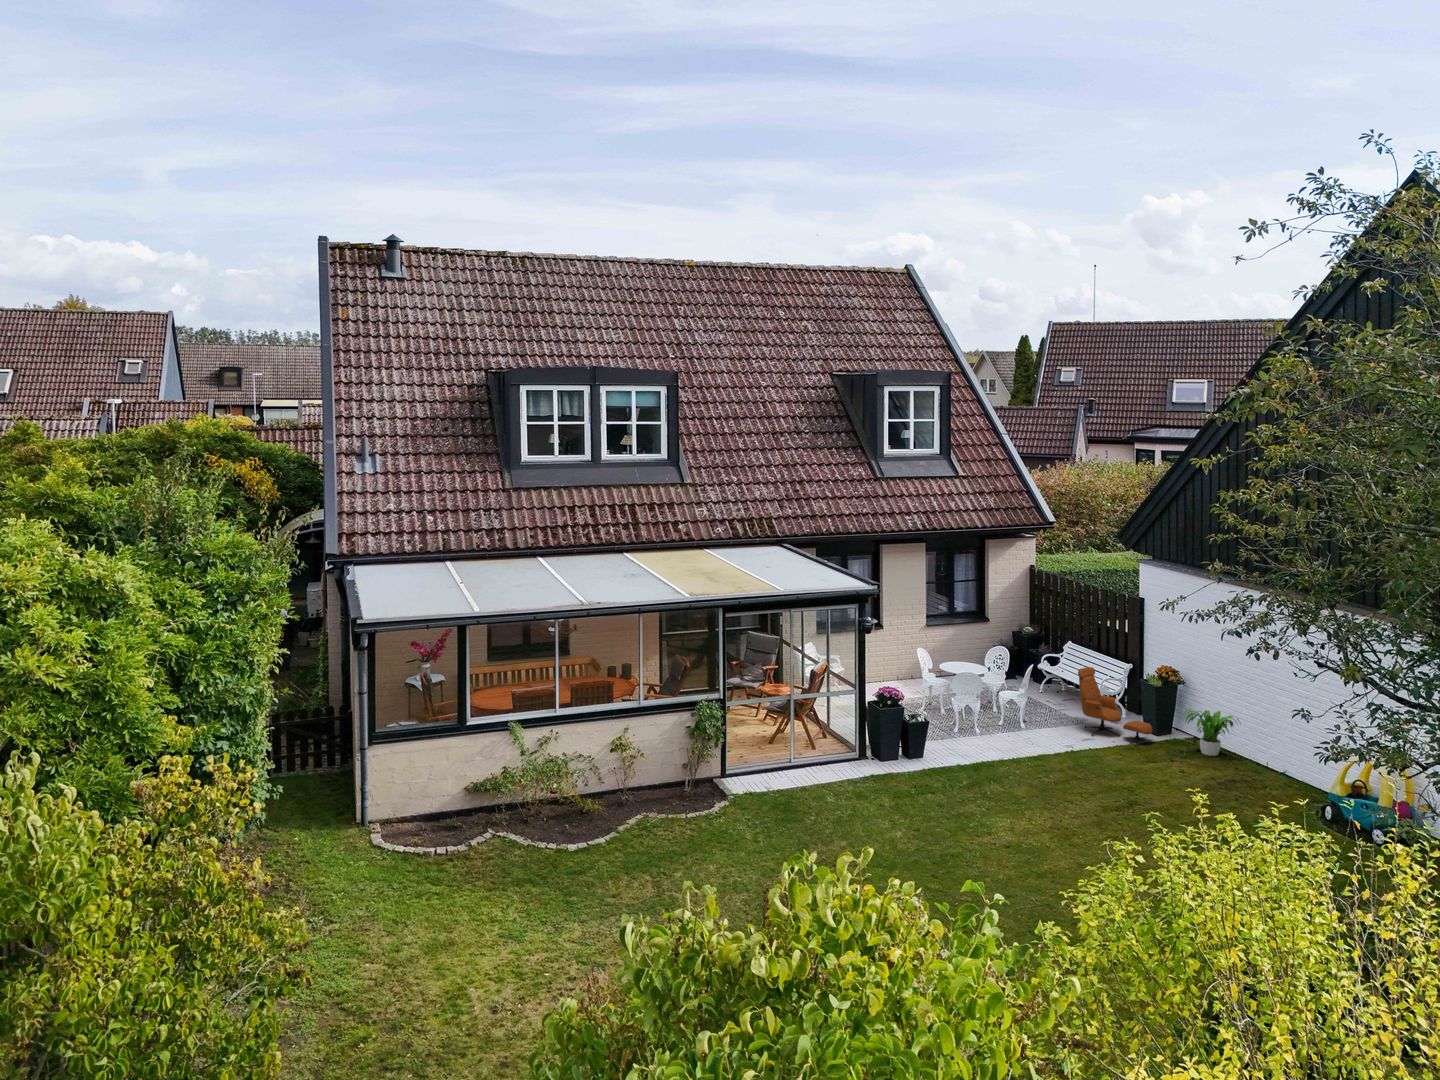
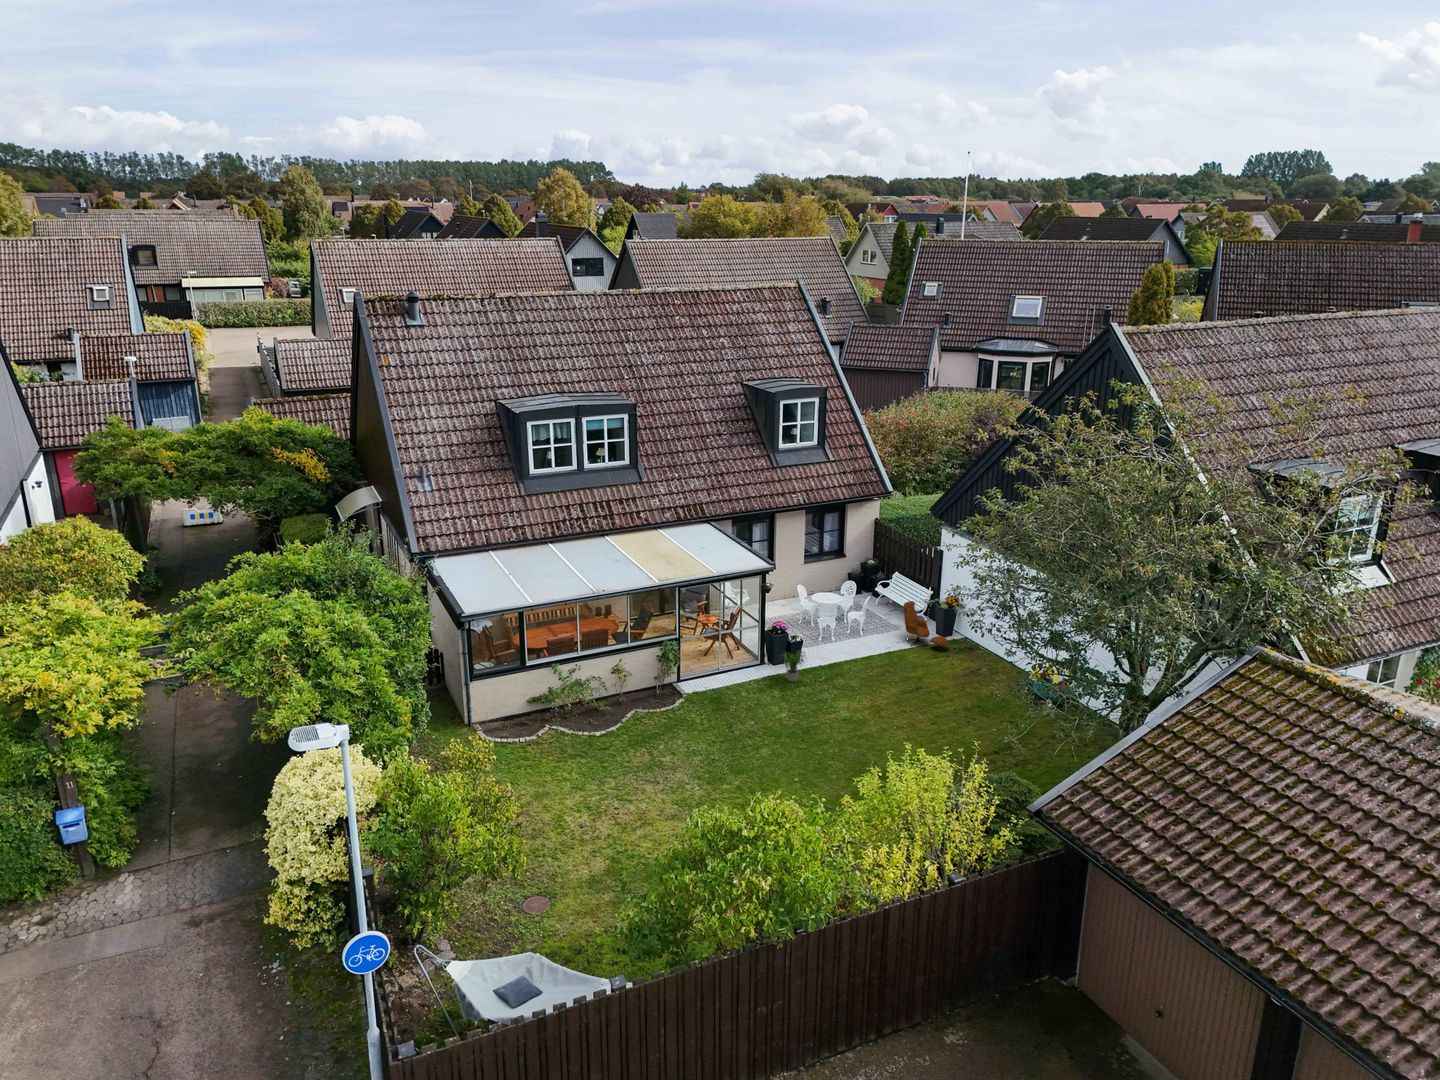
potted plant: present [1182,709,1241,756] -> present [781,650,805,681]

